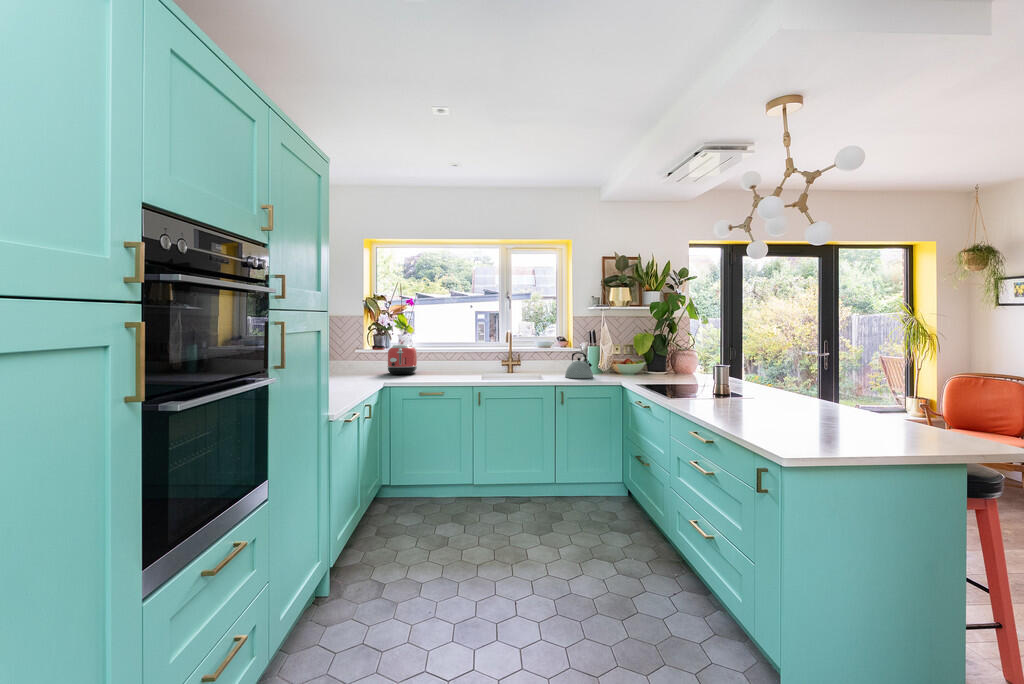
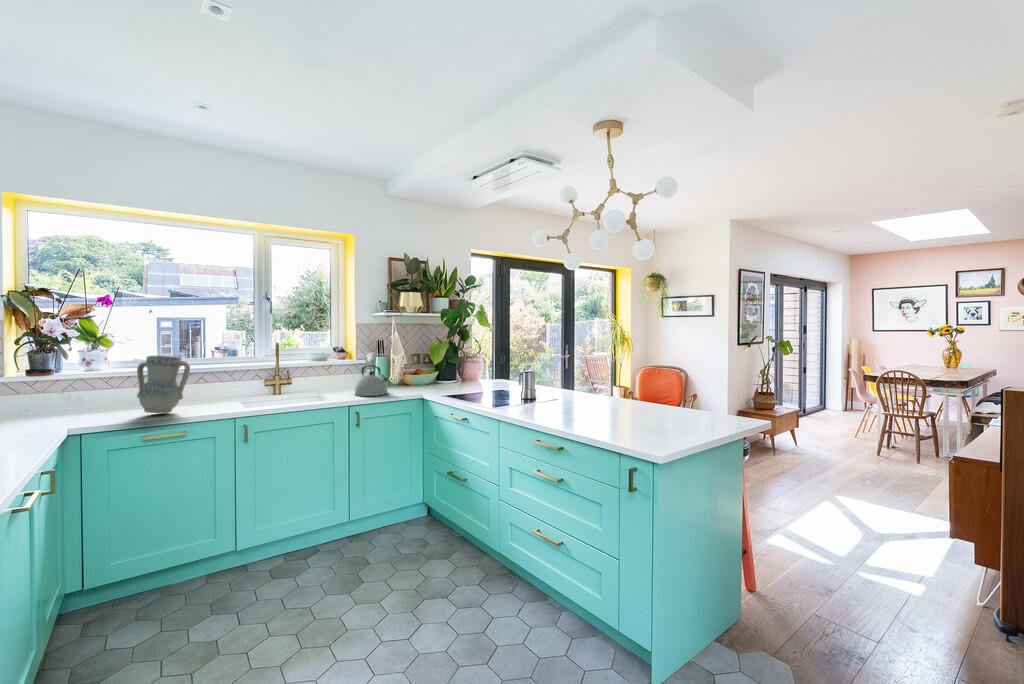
vase: none [423,338,452,378] -> present [137,356,190,413]
toaster: present [387,345,417,375] -> none [61,364,122,414]

